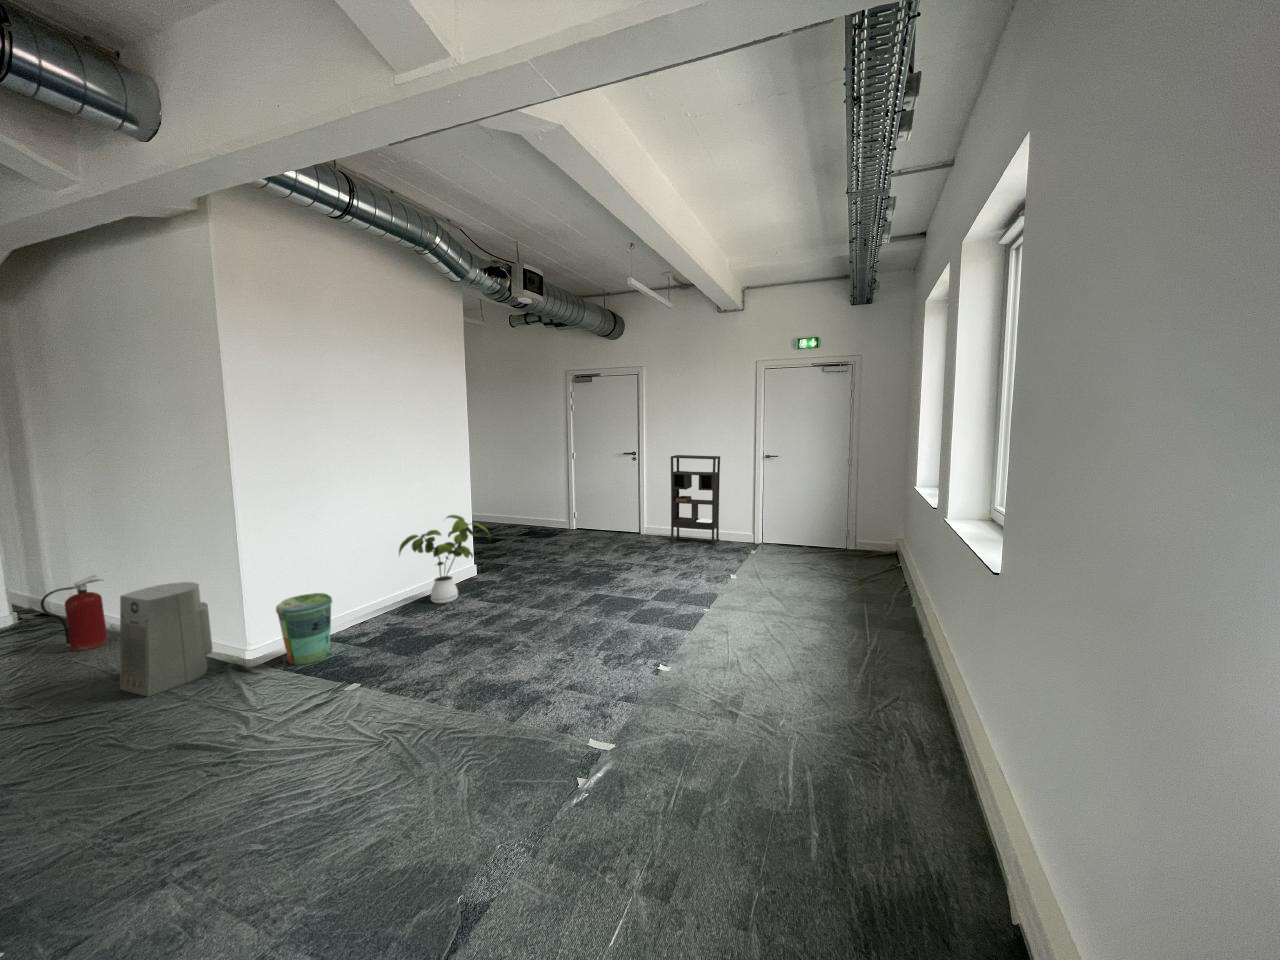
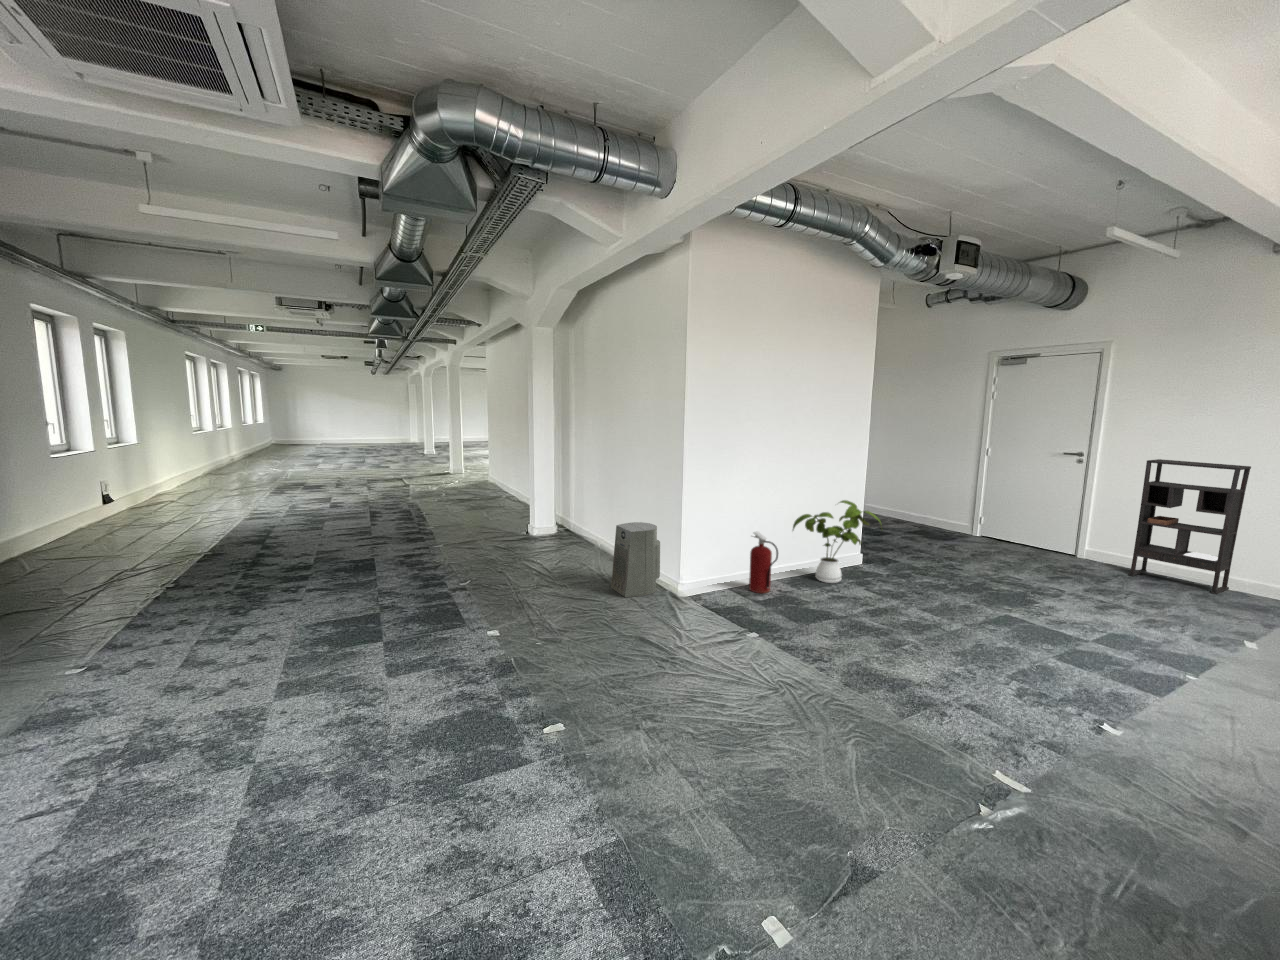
fire extinguisher: present [41,575,108,651] -> present [749,532,778,593]
trash can: present [276,593,332,665] -> none [702,549,740,605]

